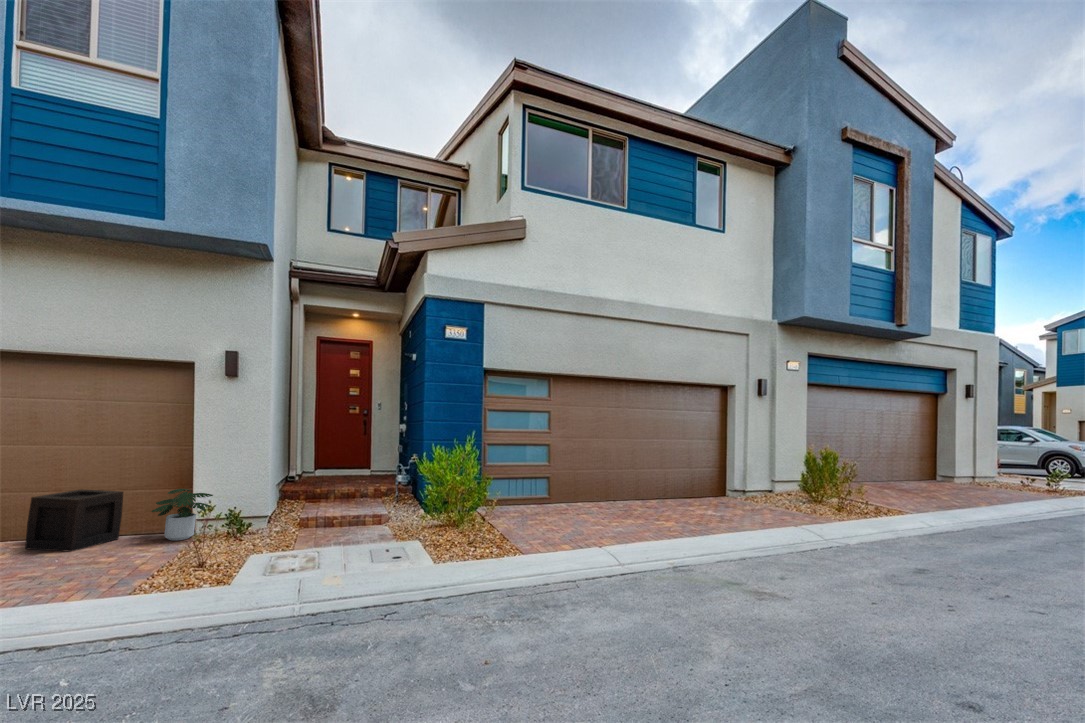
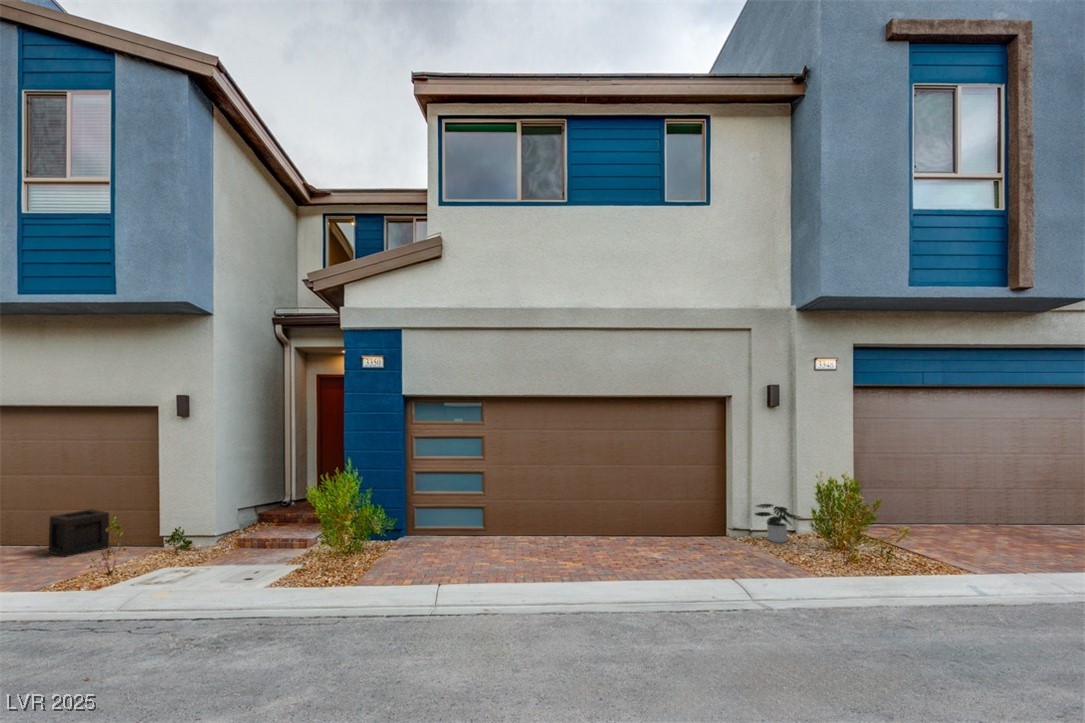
potted plant: present [152,489,213,540] -> present [755,504,801,543]

